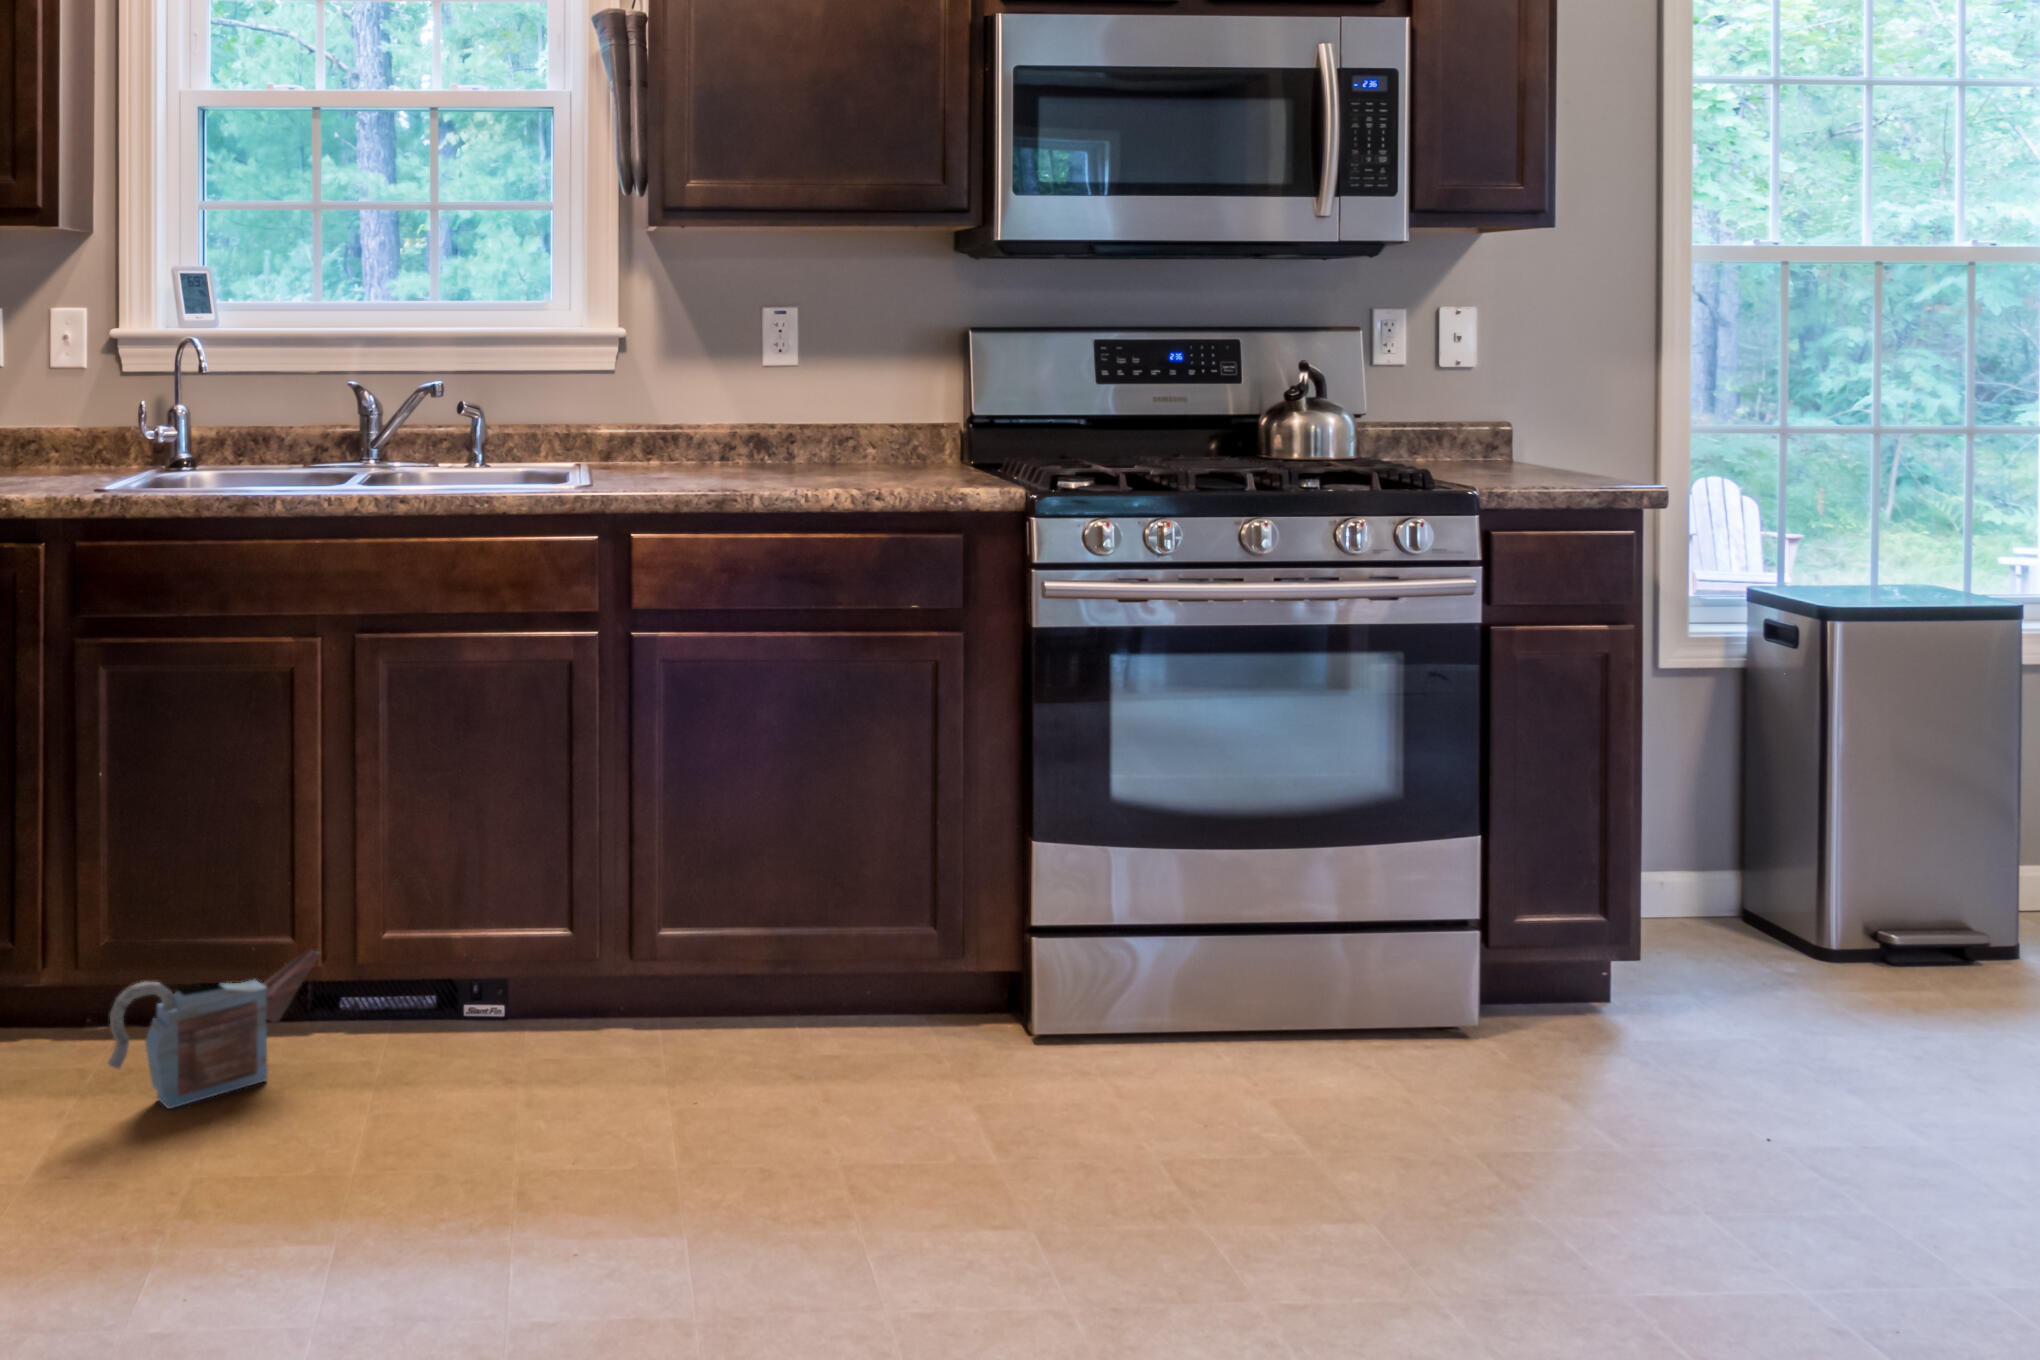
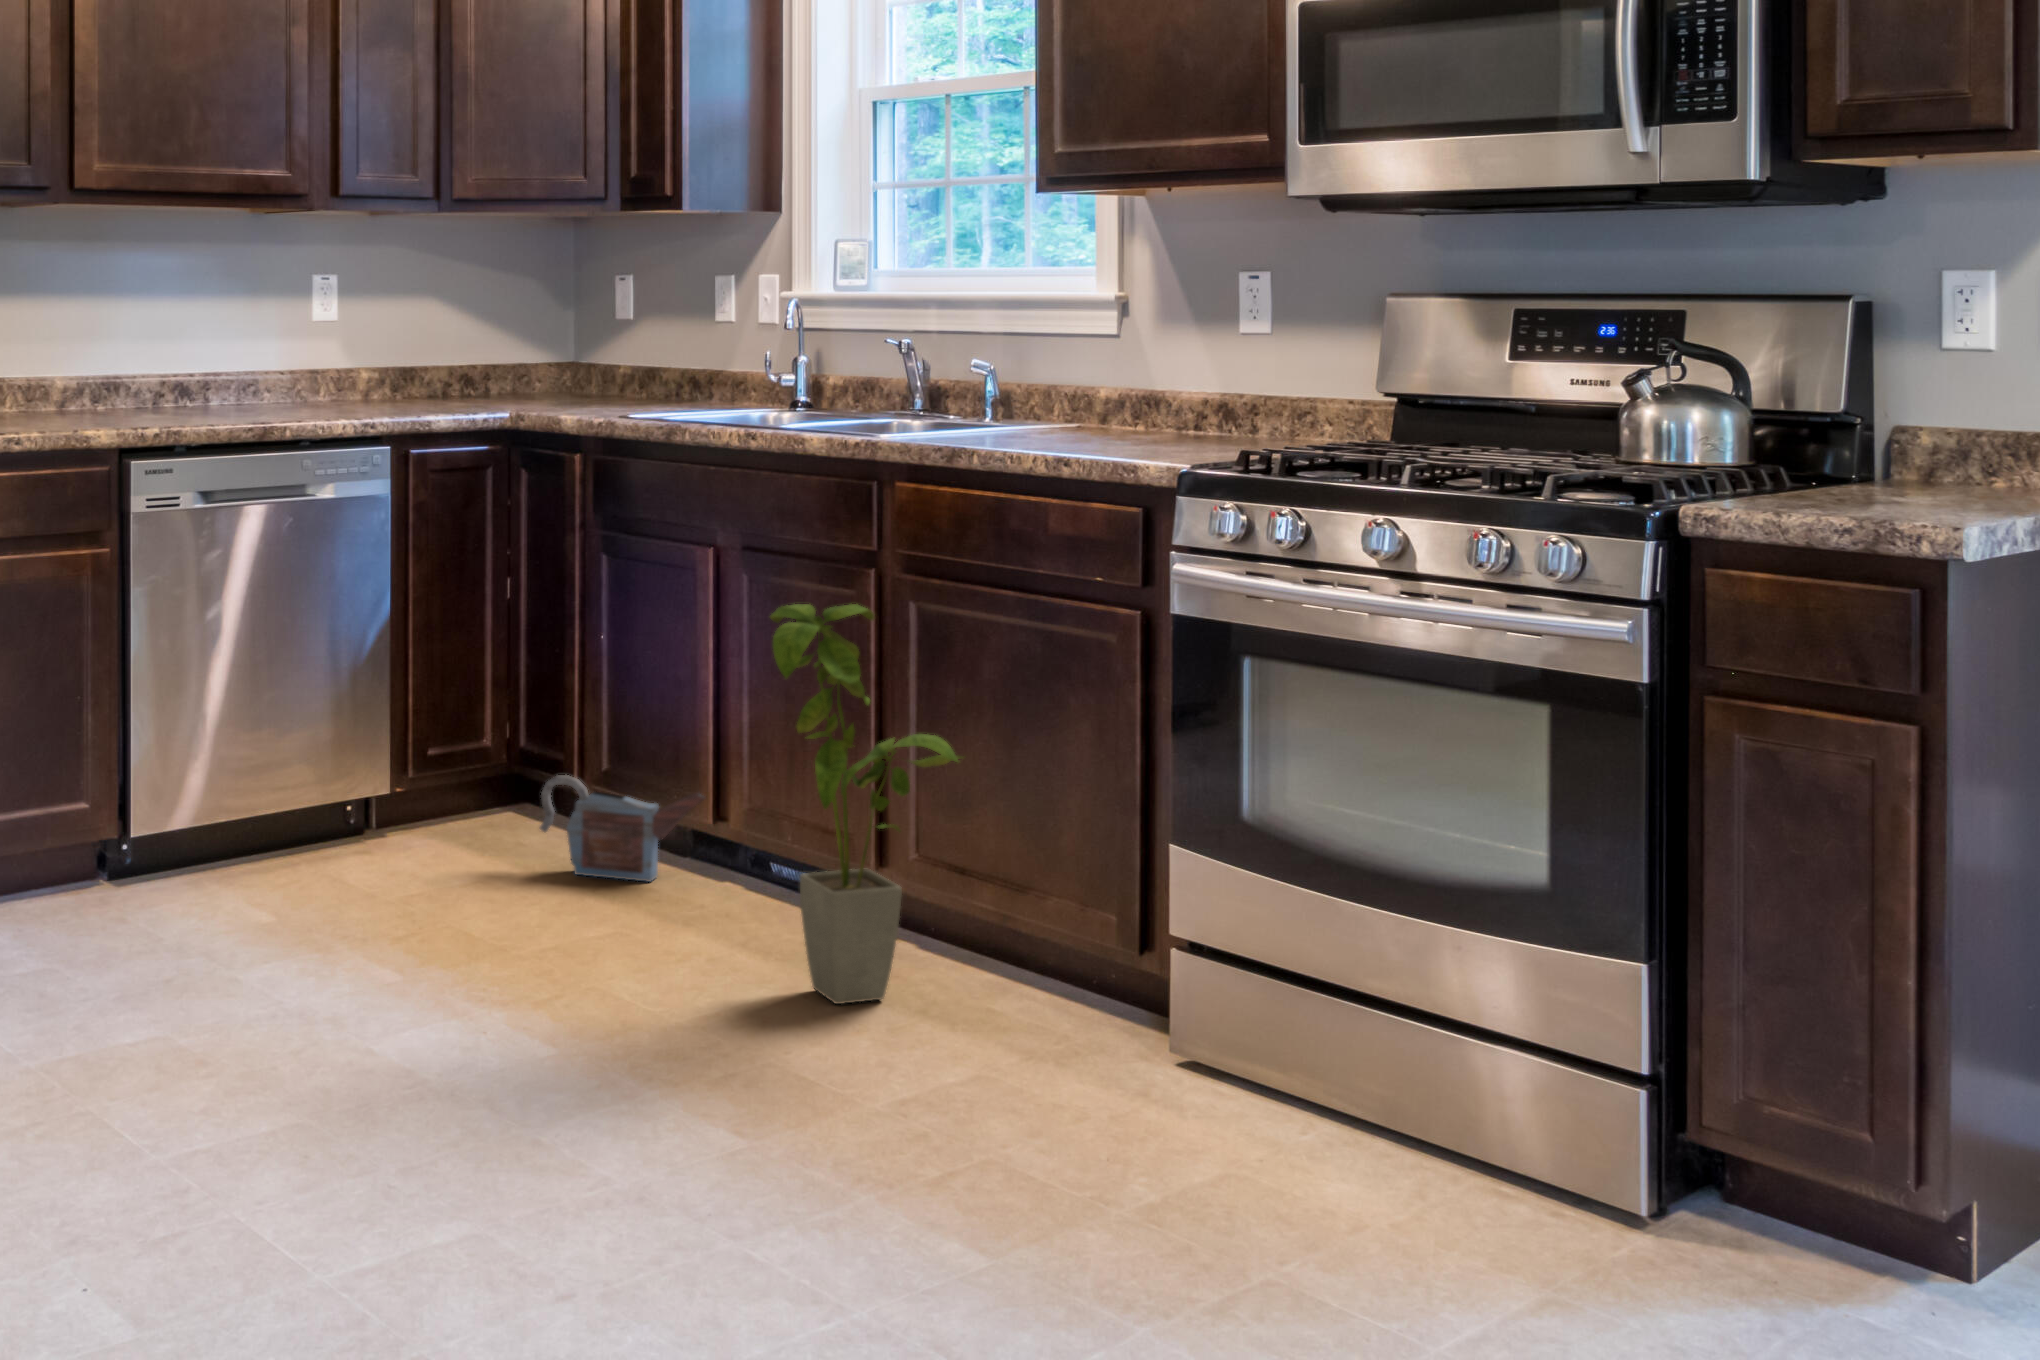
house plant: none [681,681,918,1132] -> present [770,604,963,1004]

